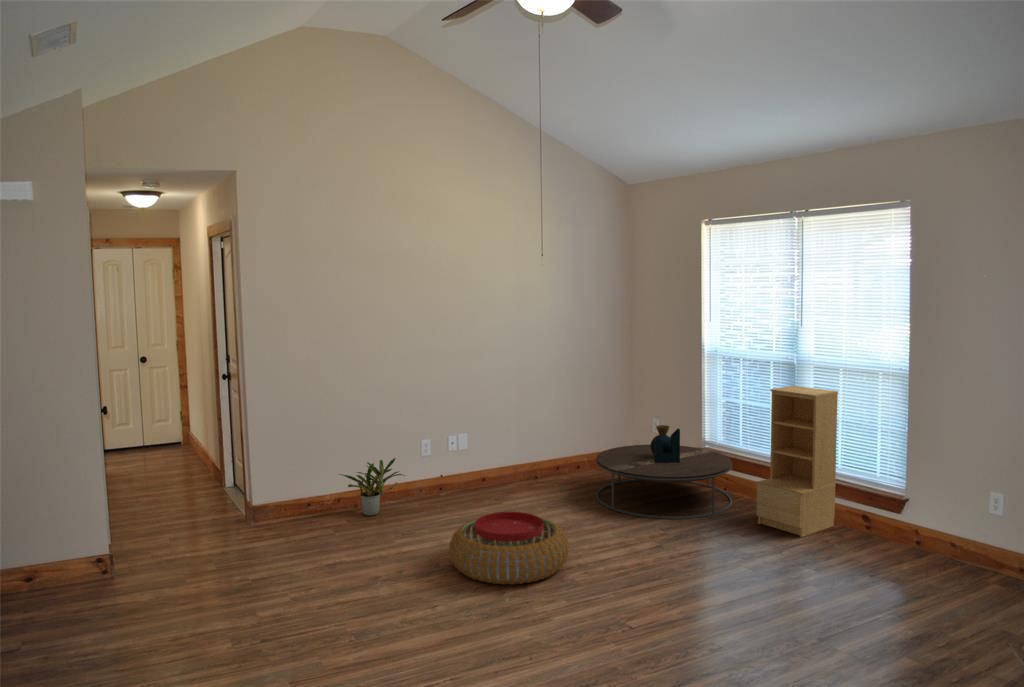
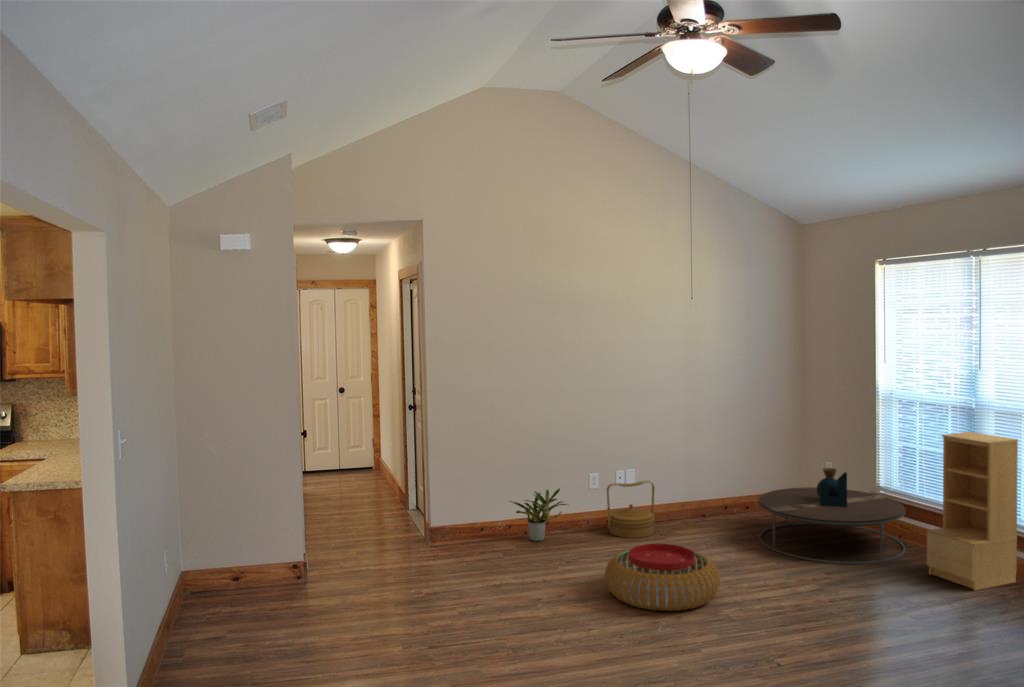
woven basket: none [444,446,493,505] -> present [607,481,655,538]

